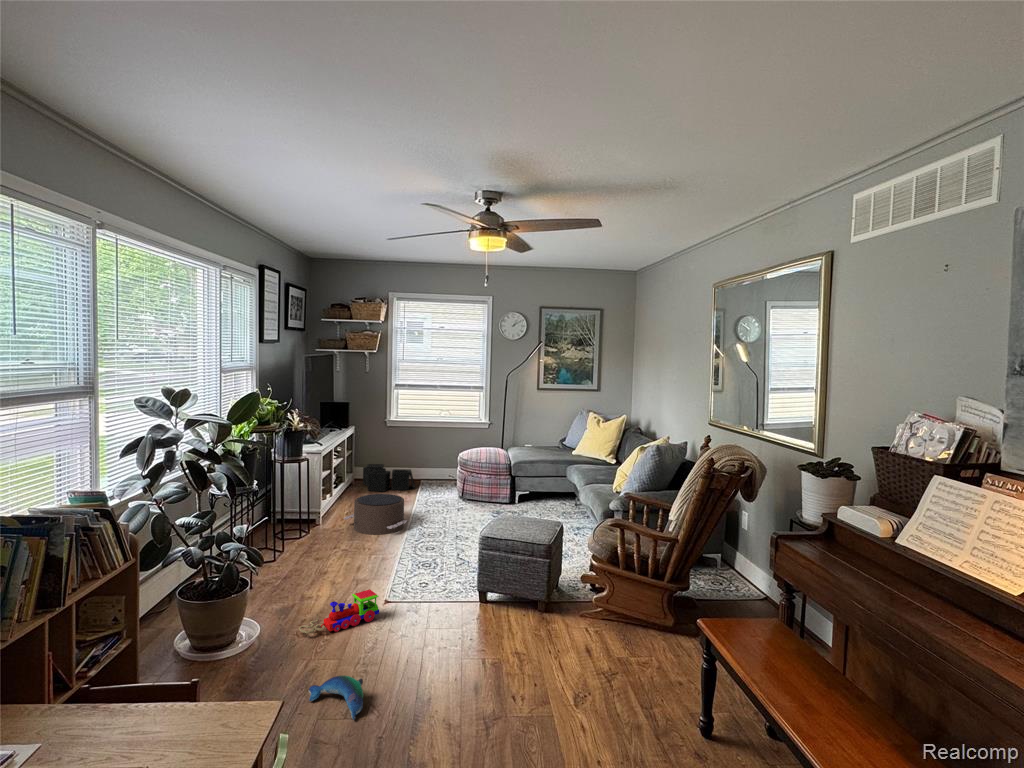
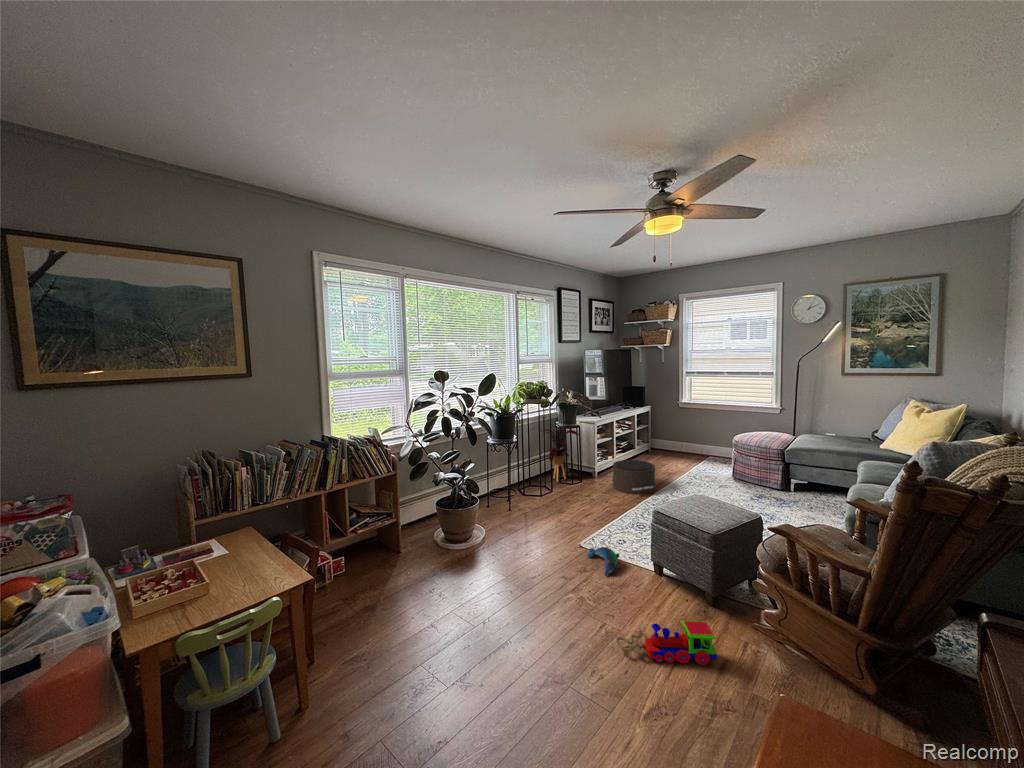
house plant: none [249,447,315,540] -> present [542,428,579,482]
storage bin: present [363,464,415,492] -> none [654,436,699,462]
toy train: present [298,589,379,633] -> present [616,621,717,665]
plush toy: present [309,676,363,720] -> present [588,547,619,576]

